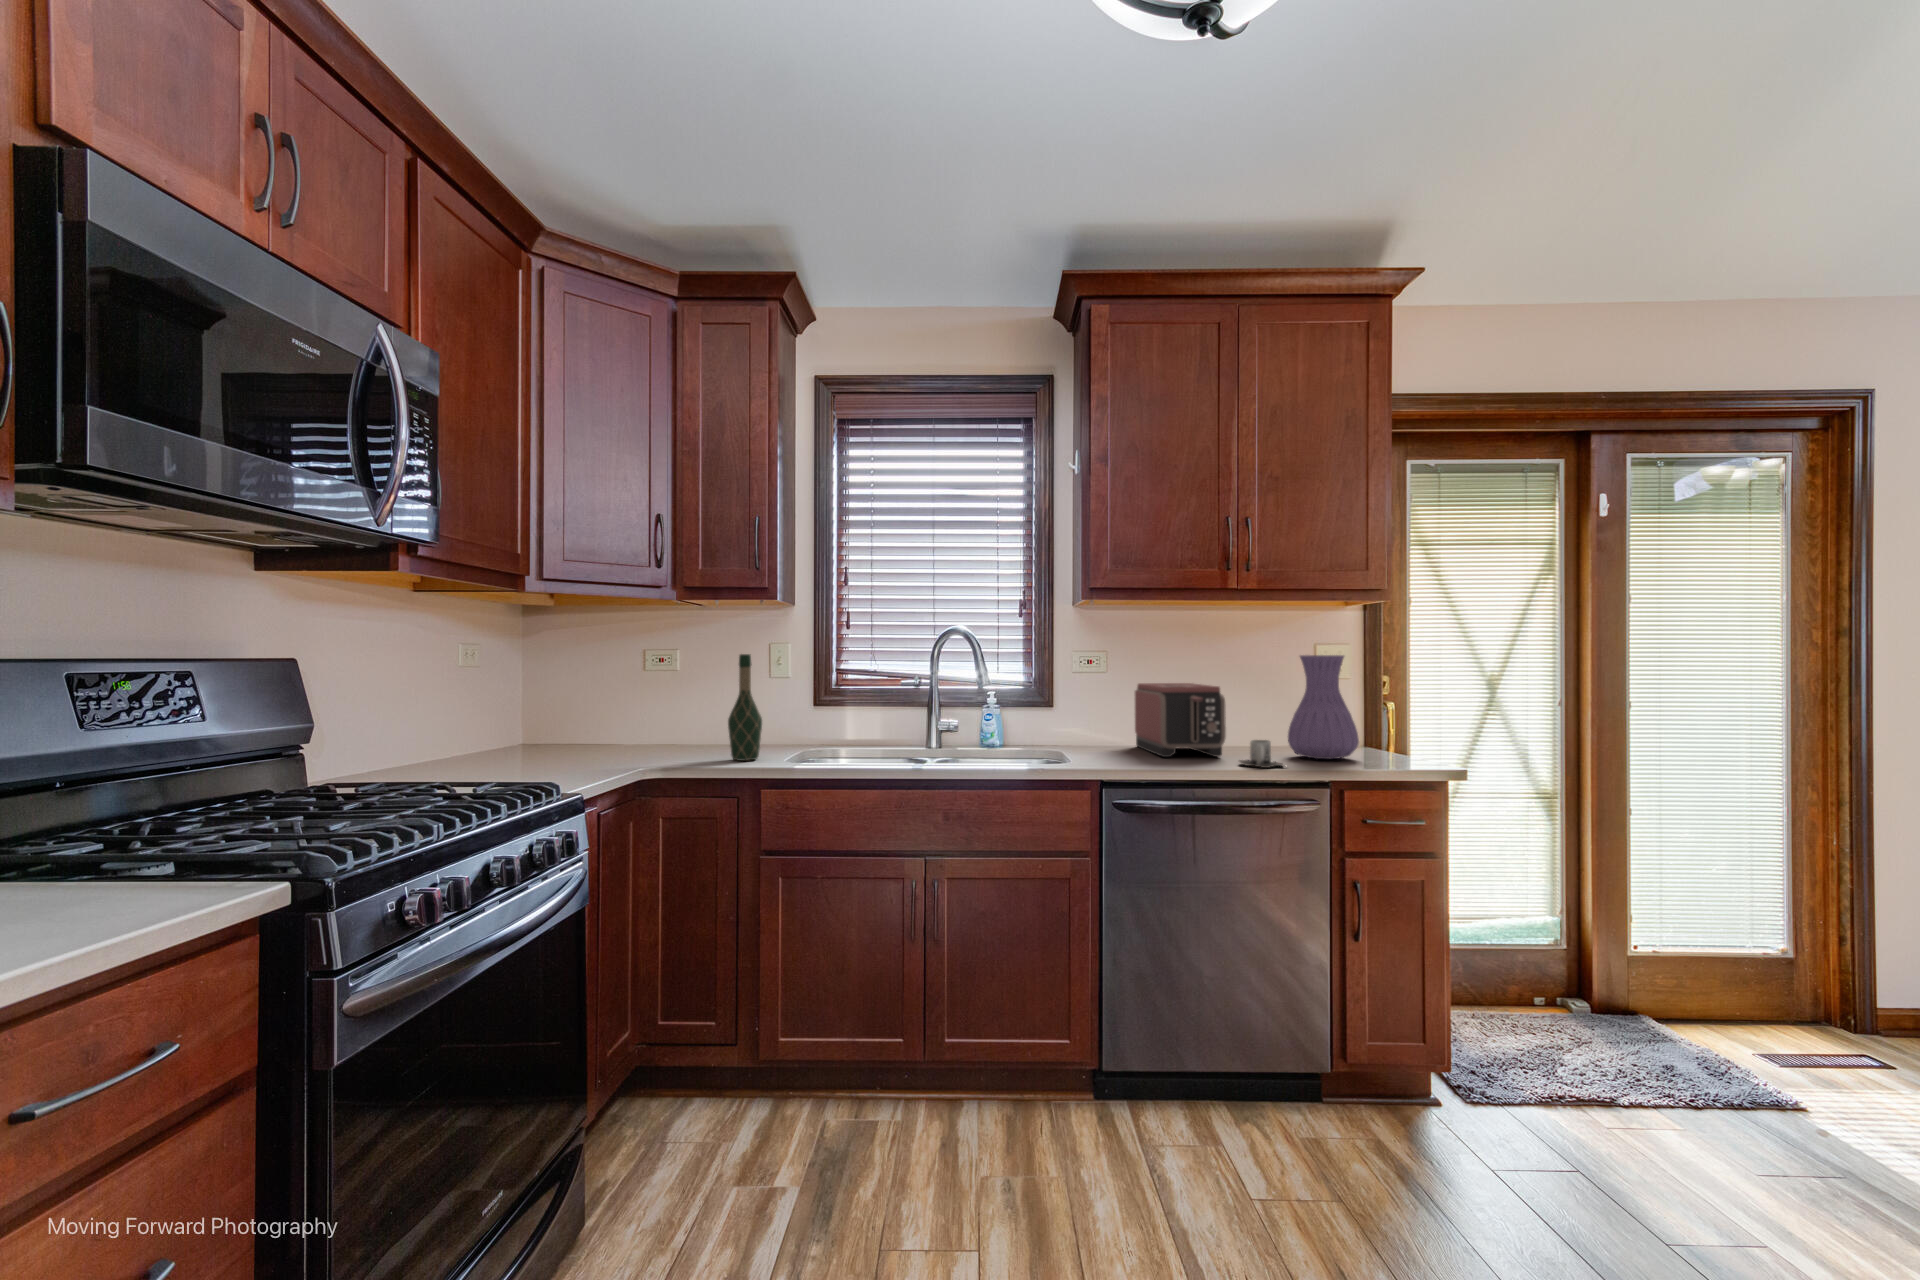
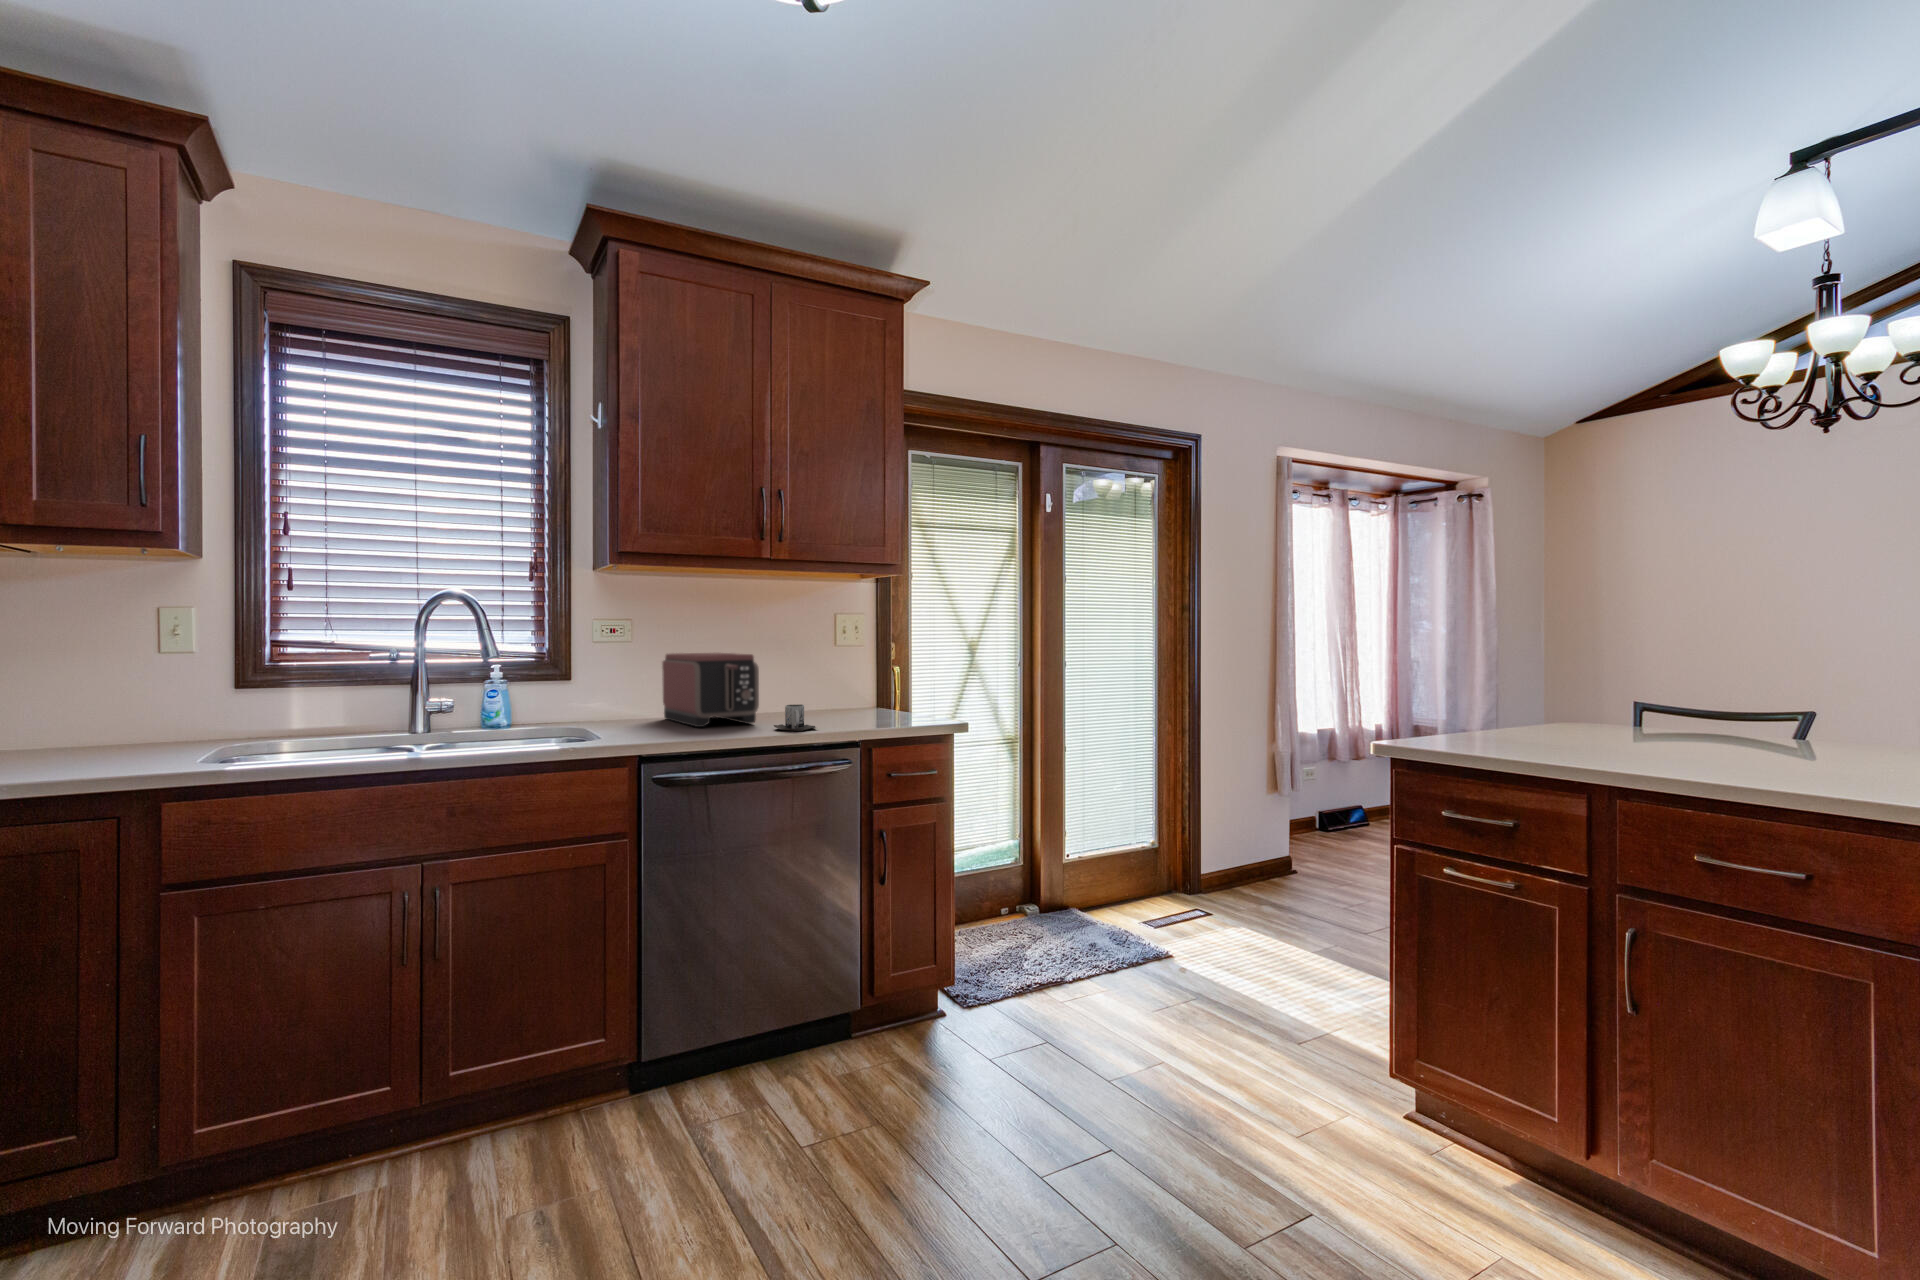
wine bottle: present [728,654,762,761] -> none [88,619,152,766]
vase: present [1288,655,1359,759] -> none [815,624,877,720]

